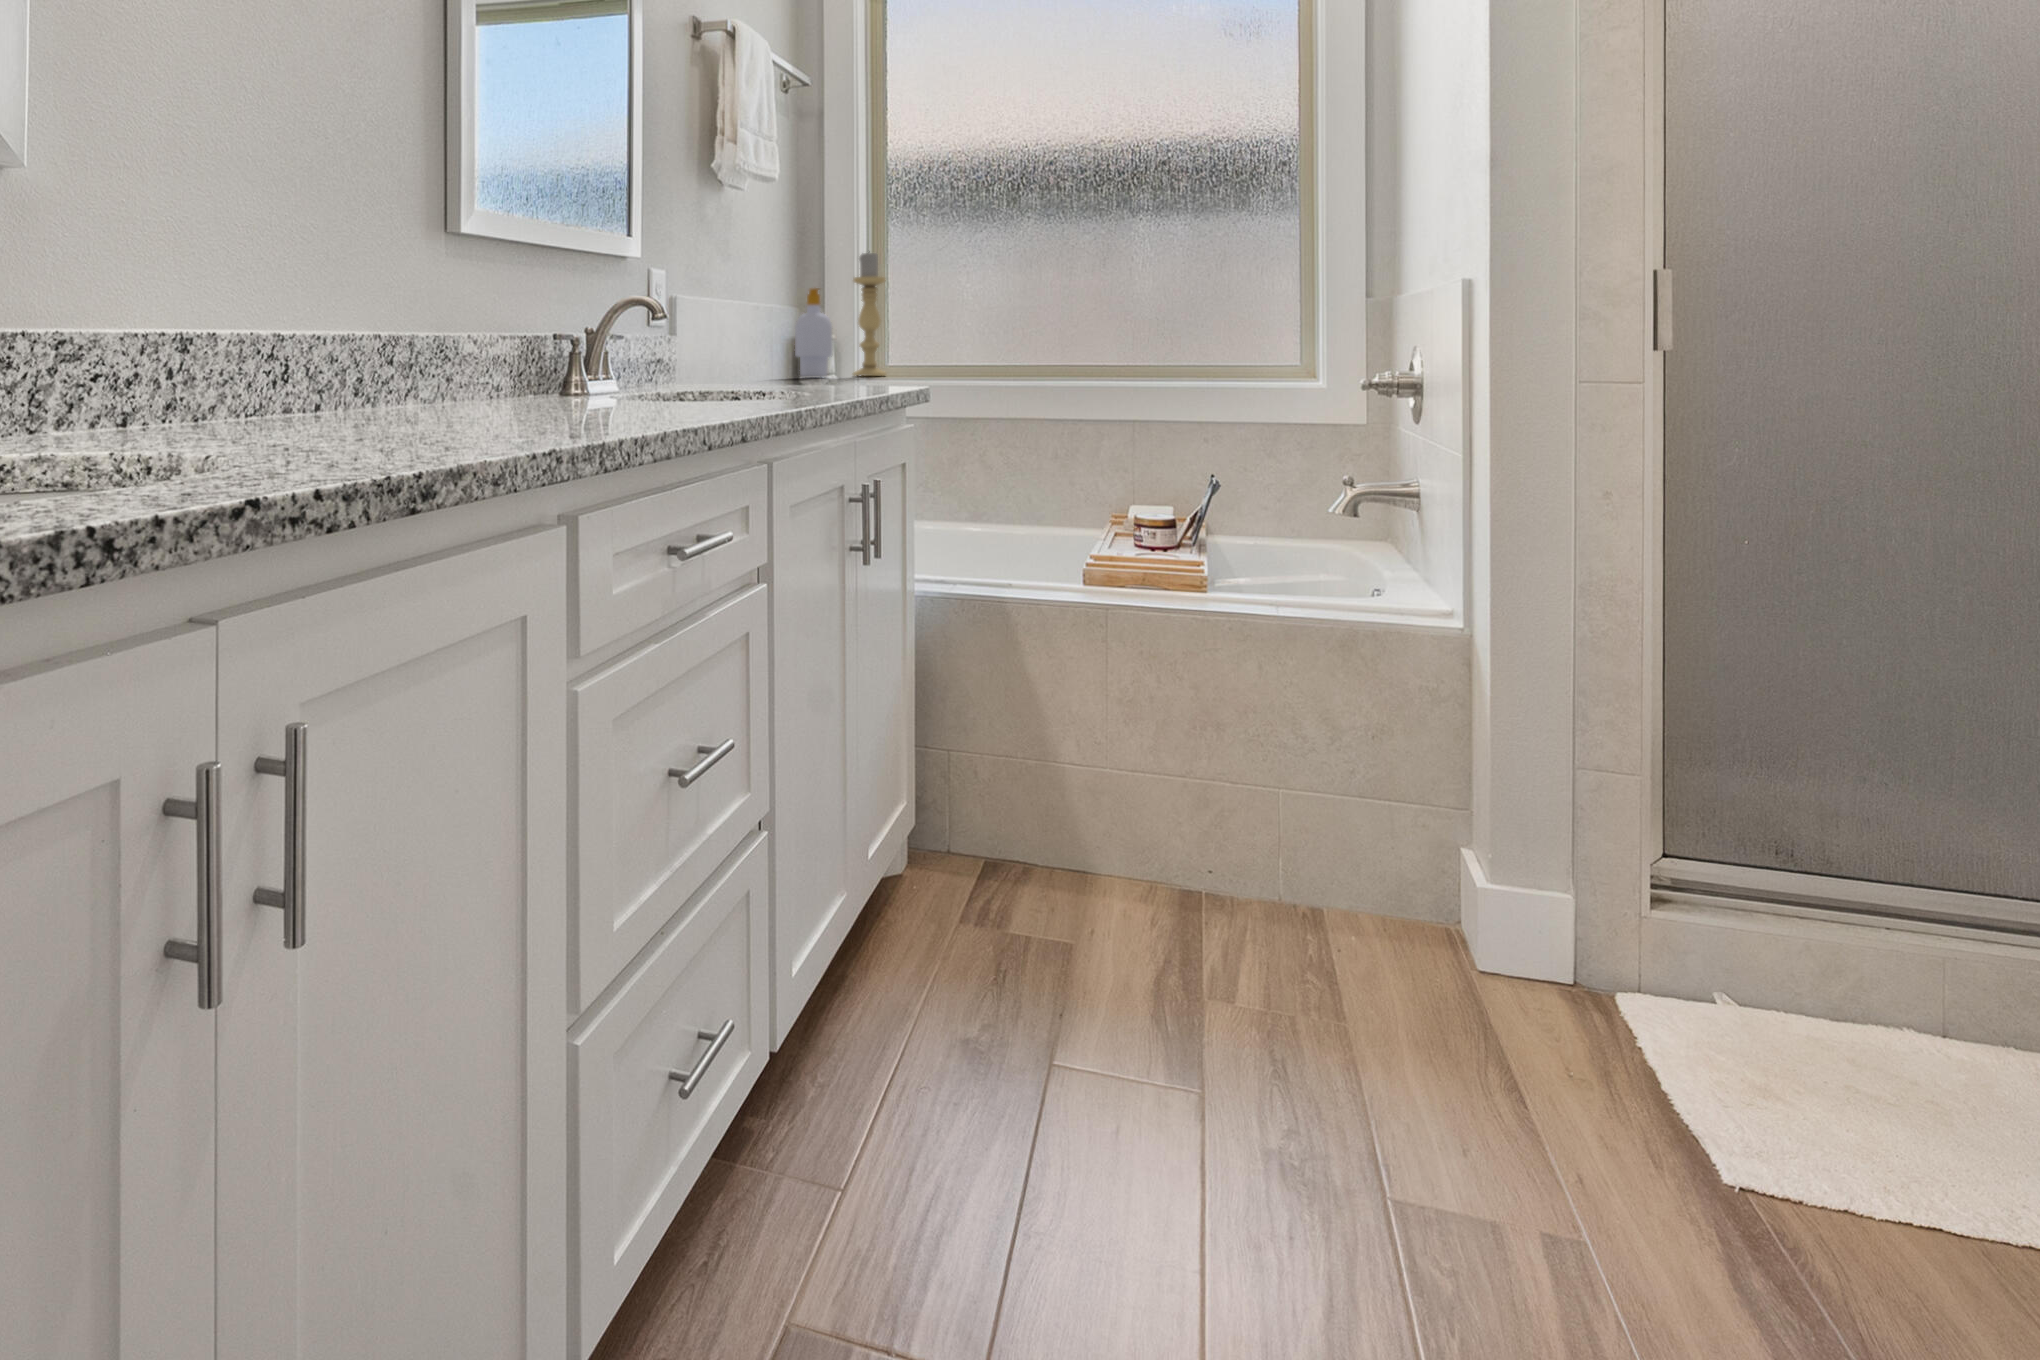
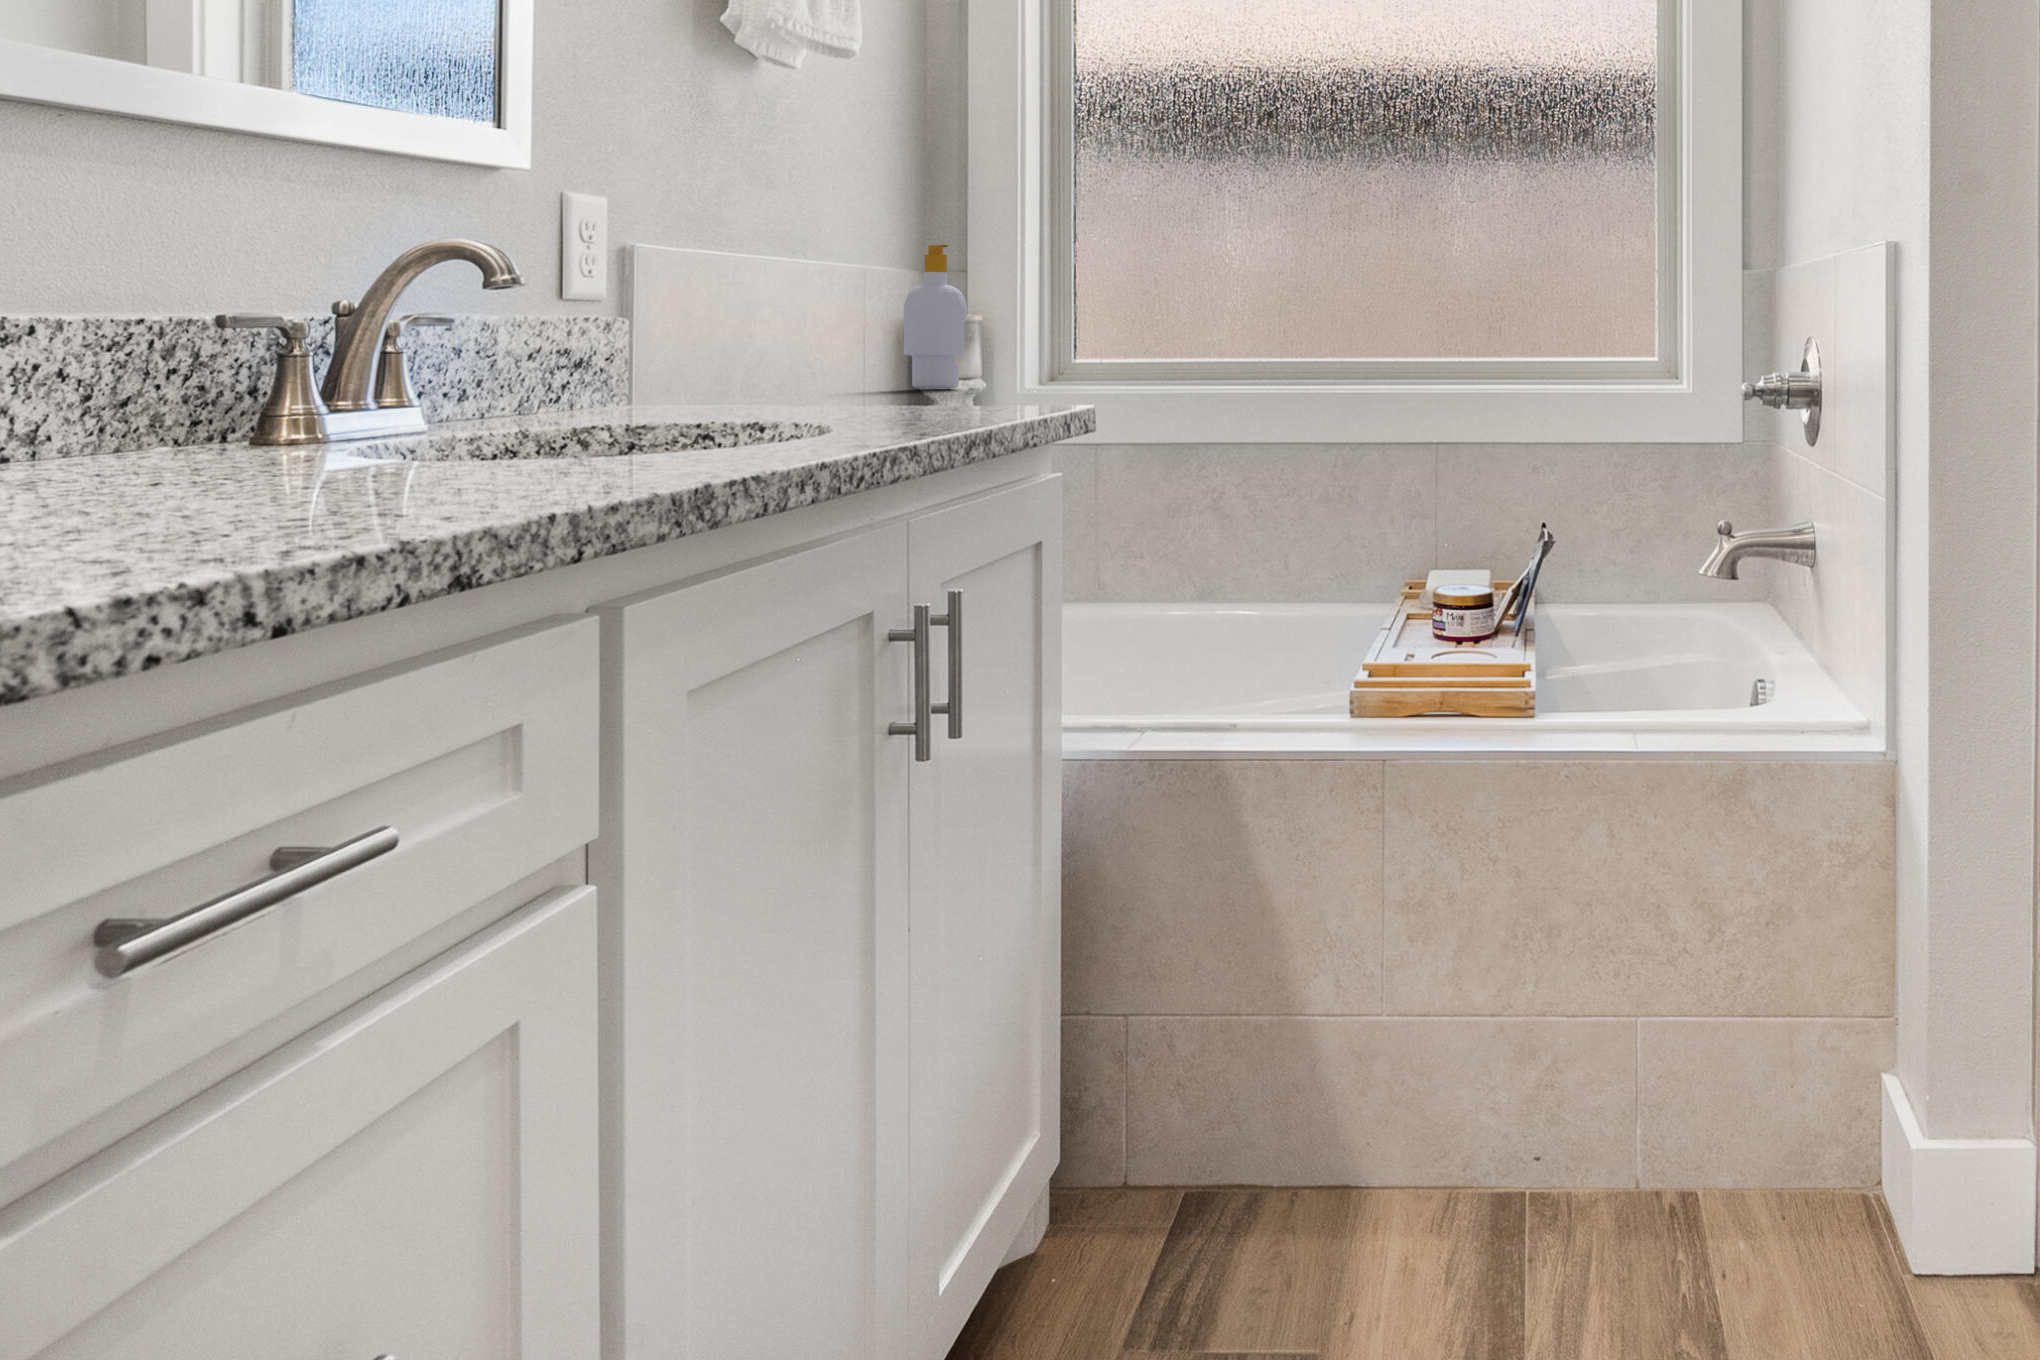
candle holder: present [853,252,886,376] -> none [1001,188,1057,387]

